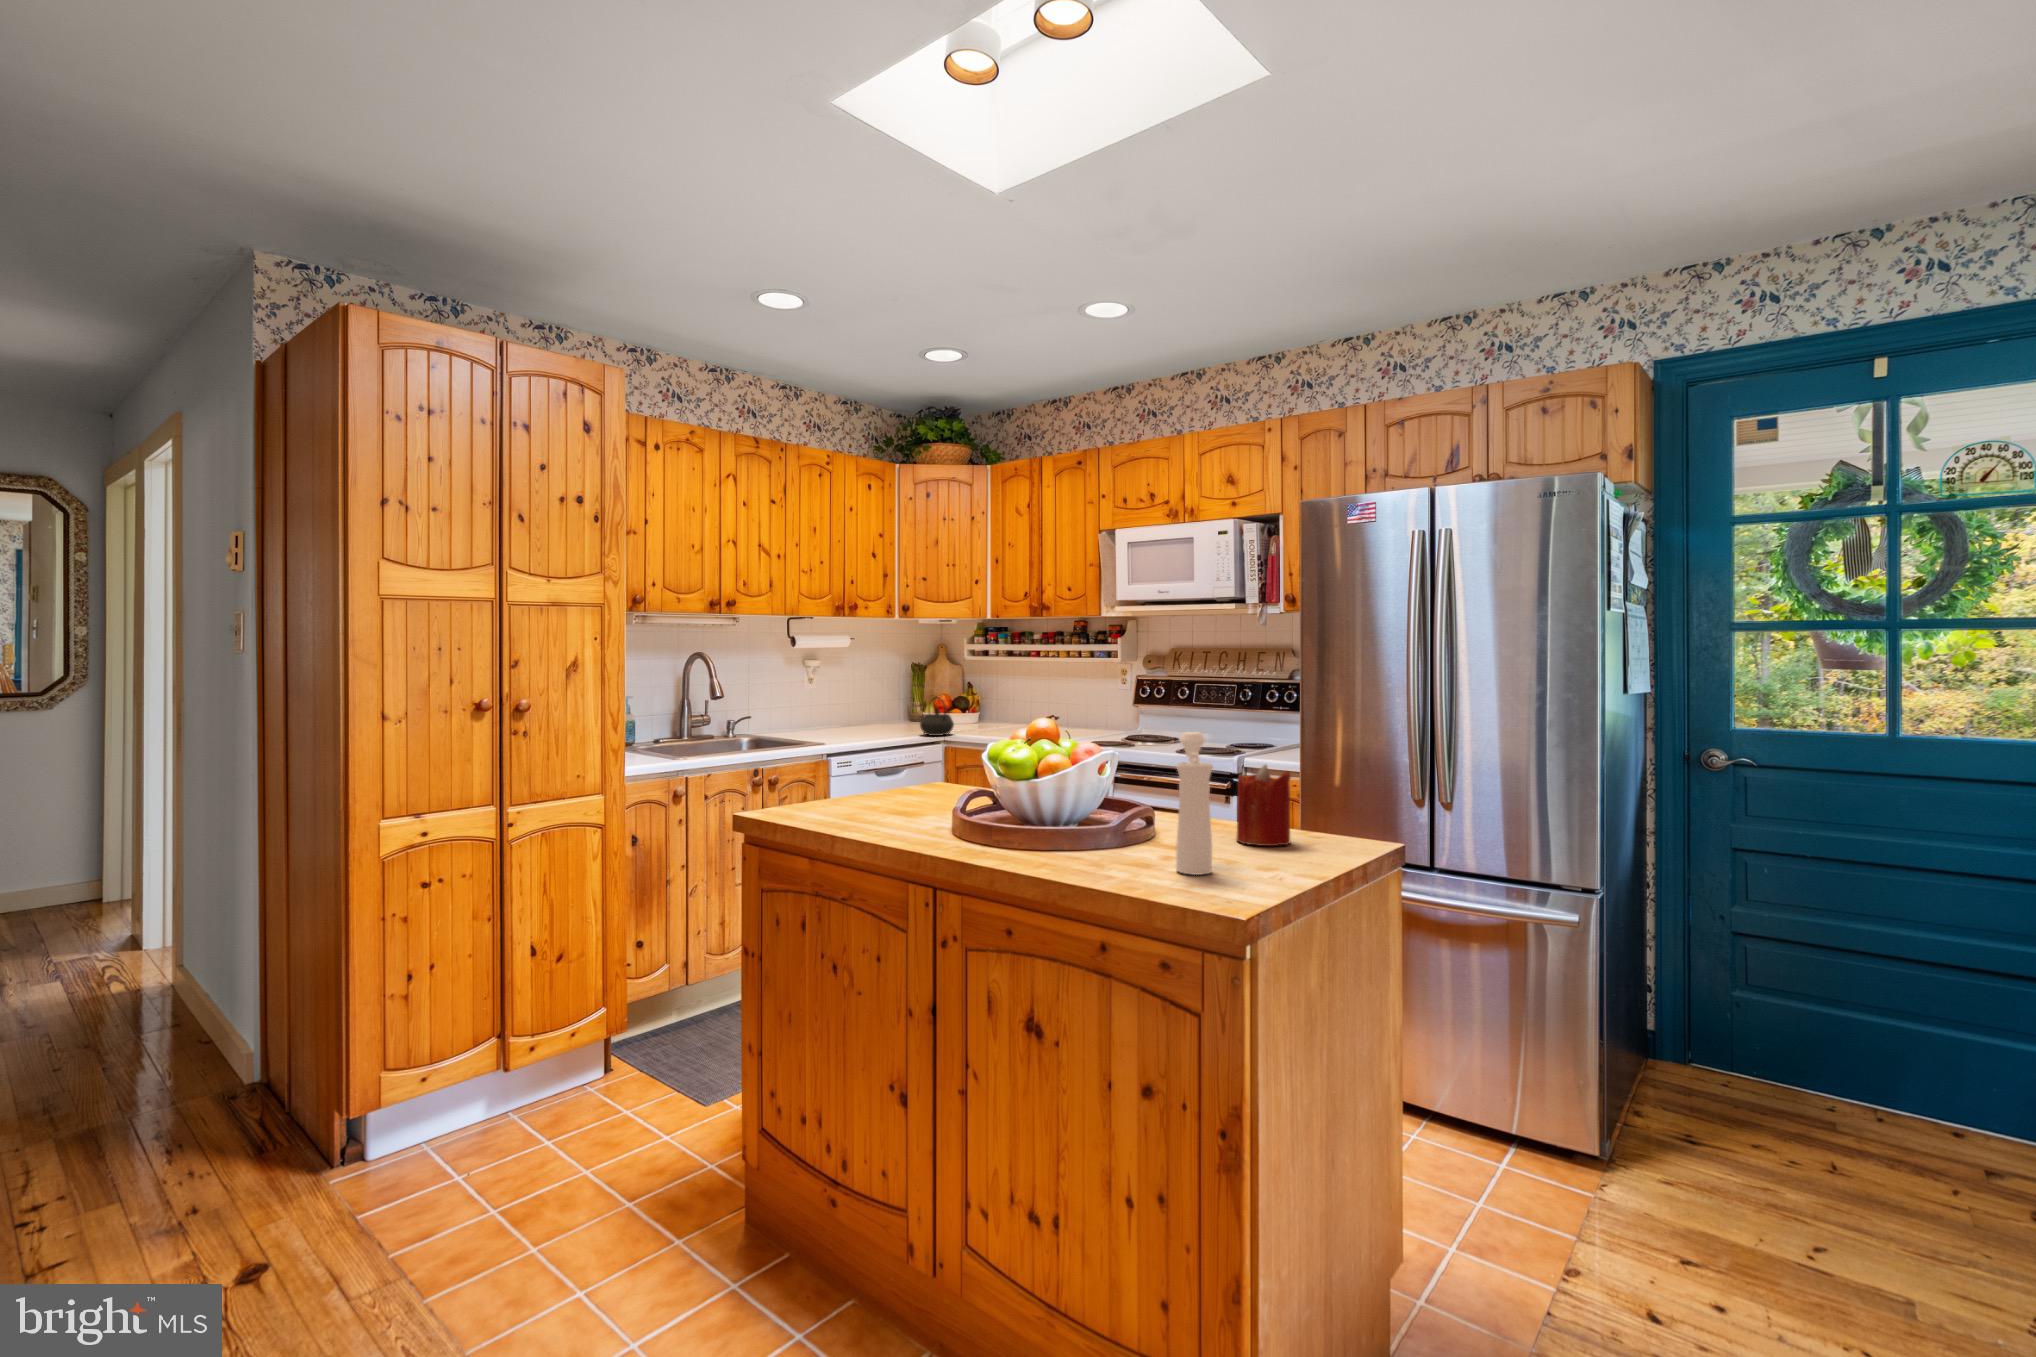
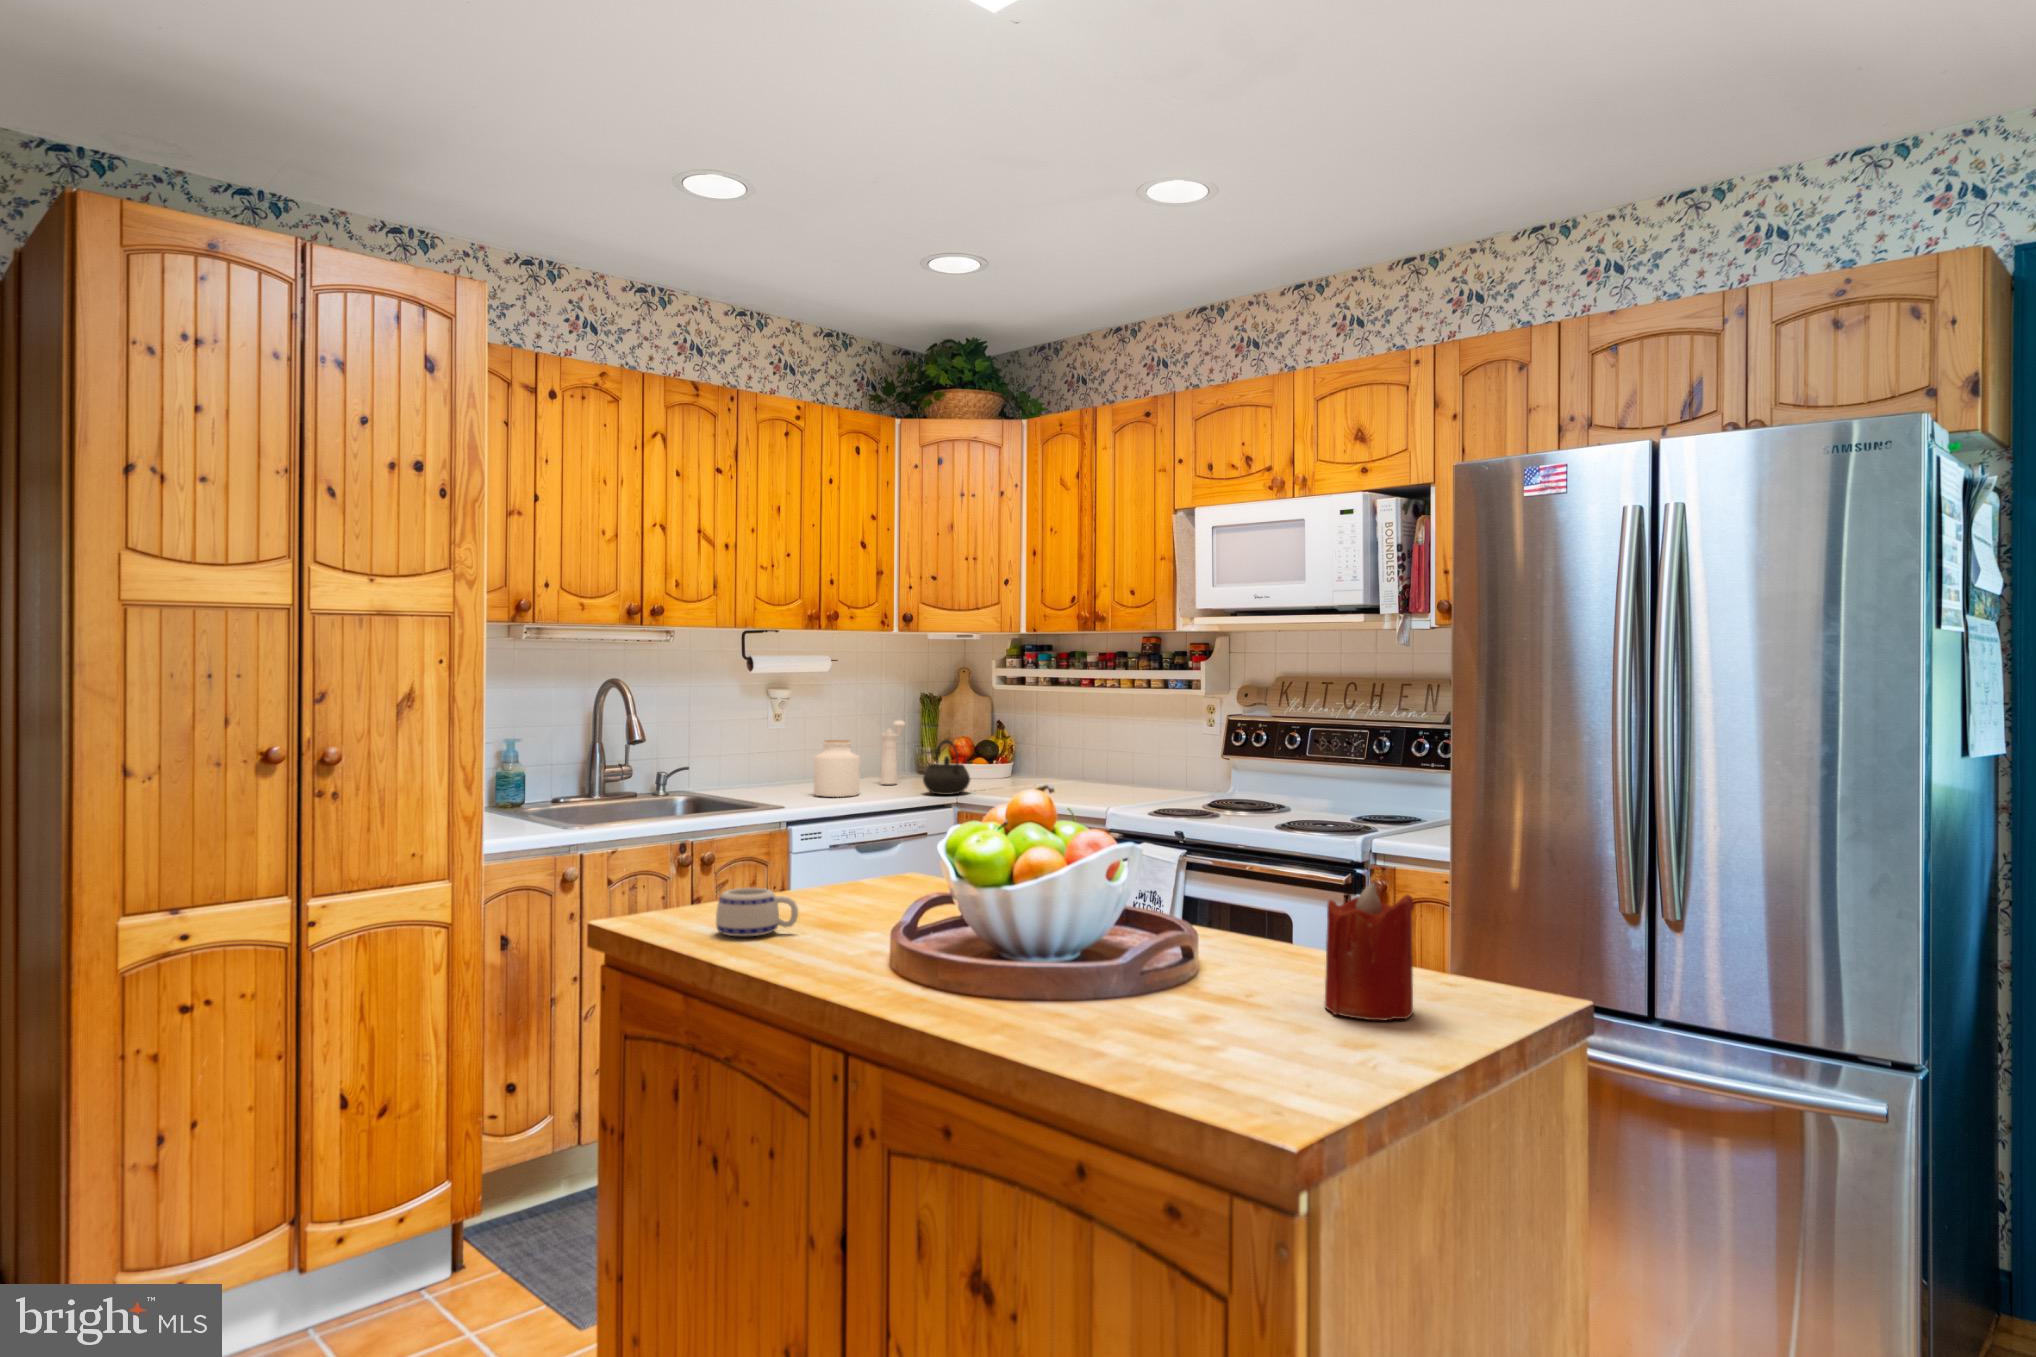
jar: none [841,698,874,738] -> present [814,740,860,797]
pepper mill: present [1176,732,1213,875] -> present [880,721,905,784]
mug: none [834,783,889,813] -> present [716,888,798,936]

